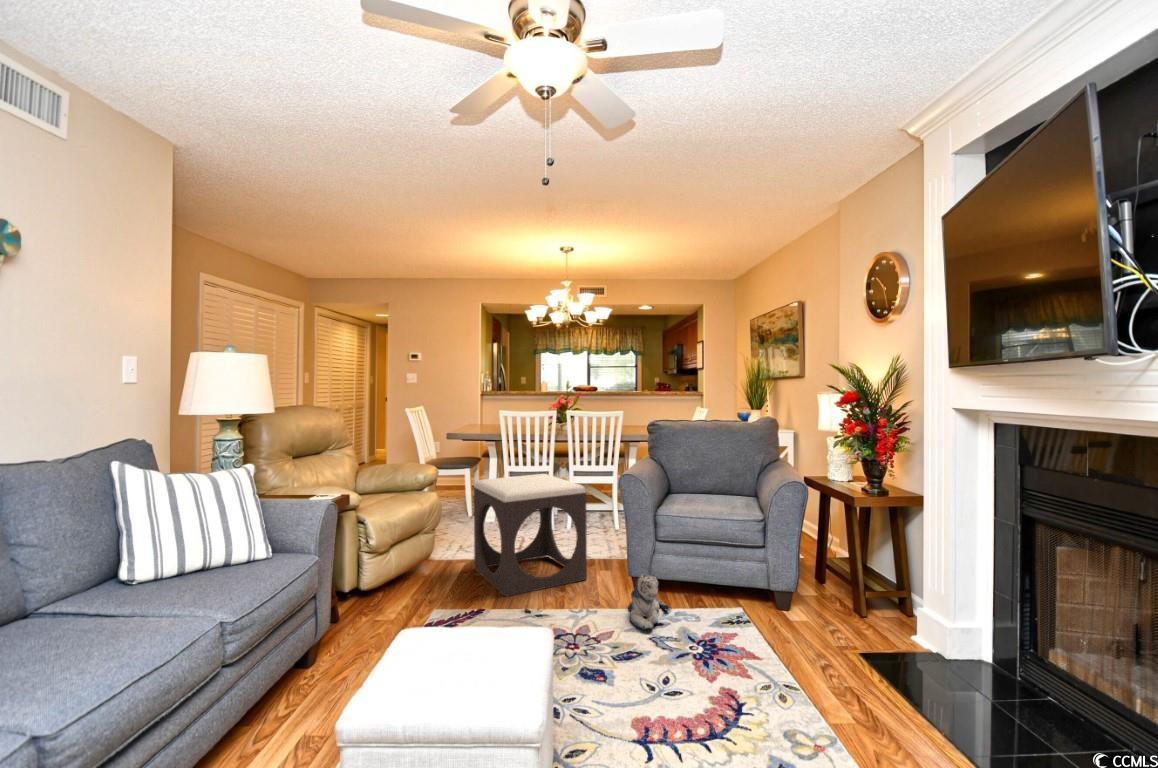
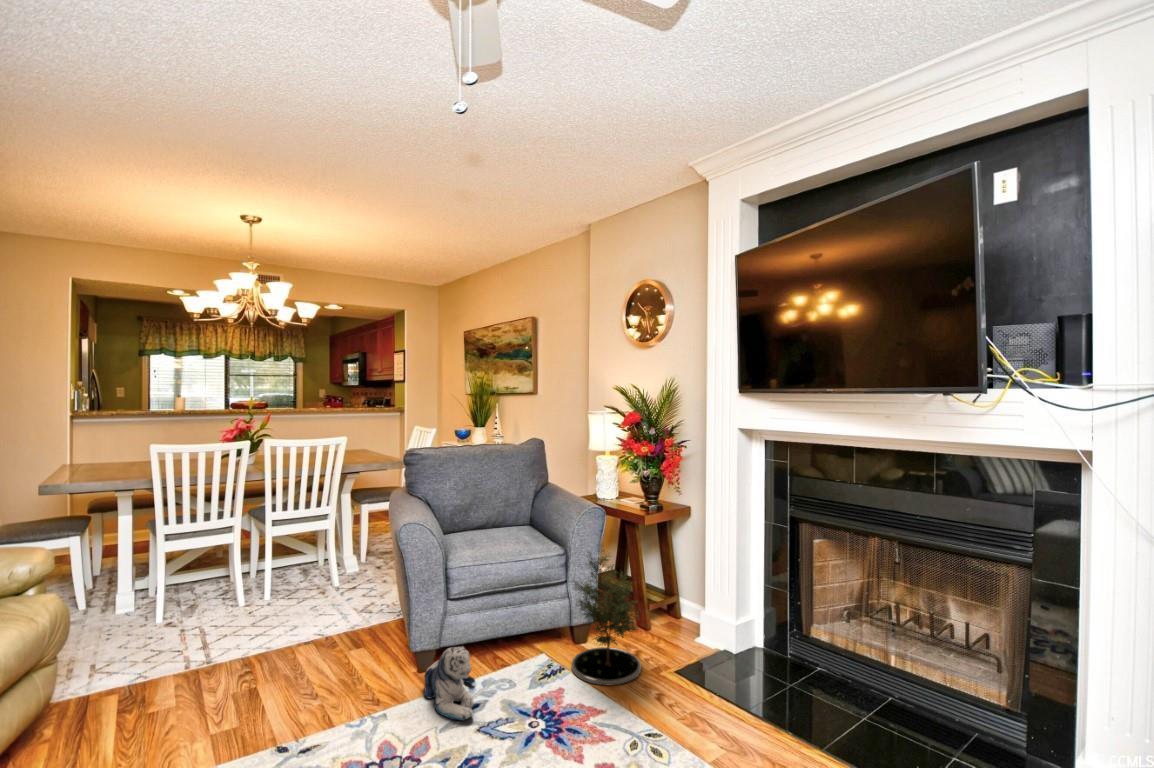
footstool: present [474,474,587,597] -> none [139,532,343,738]
potted tree: none [753,511,832,647] -> present [571,547,641,685]

